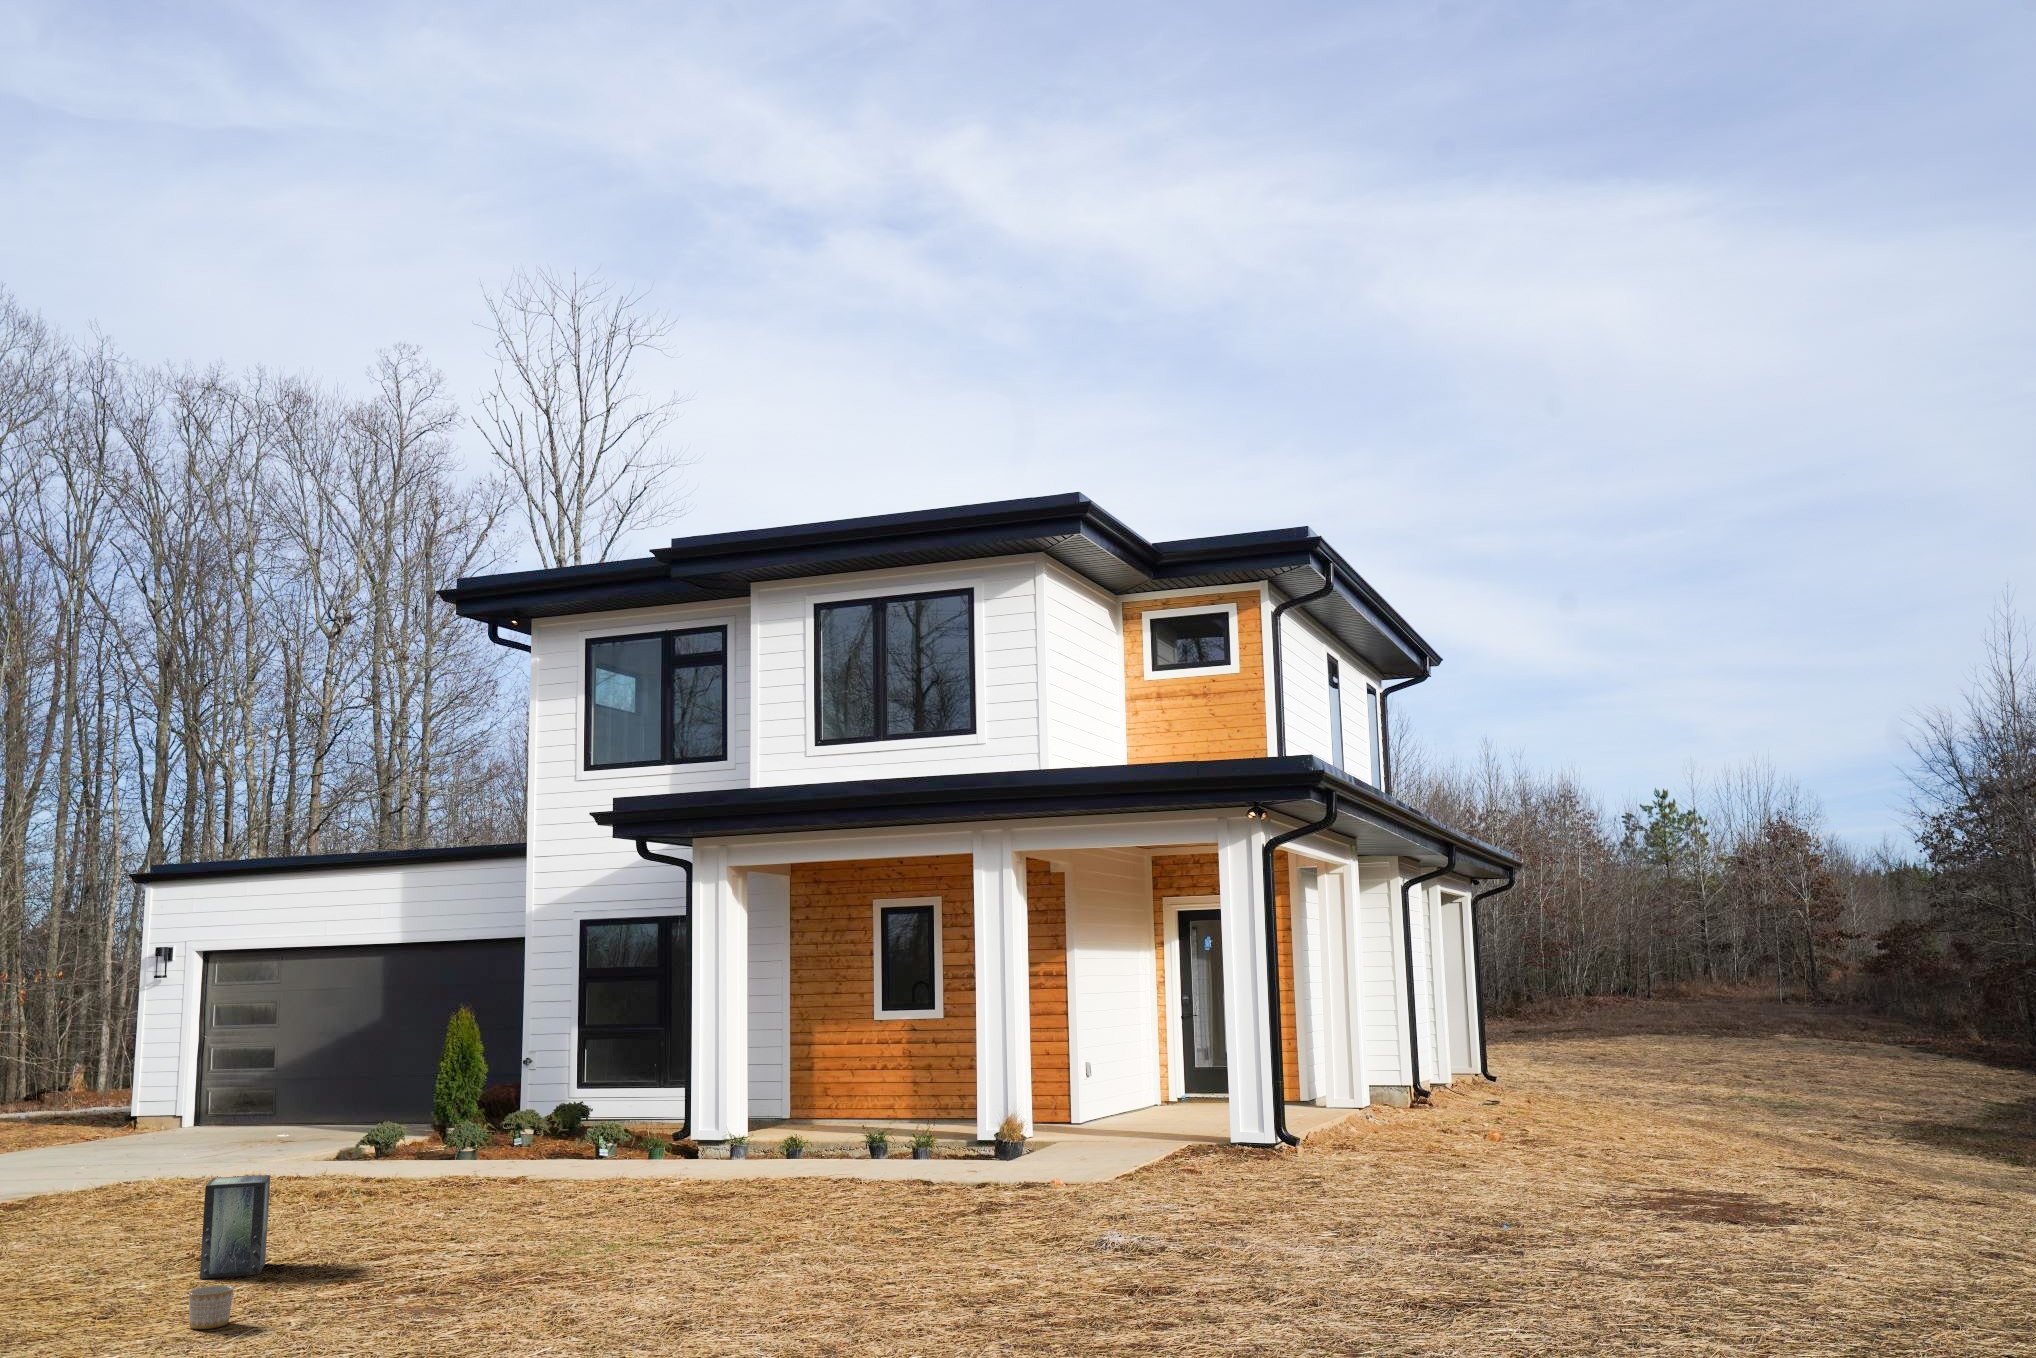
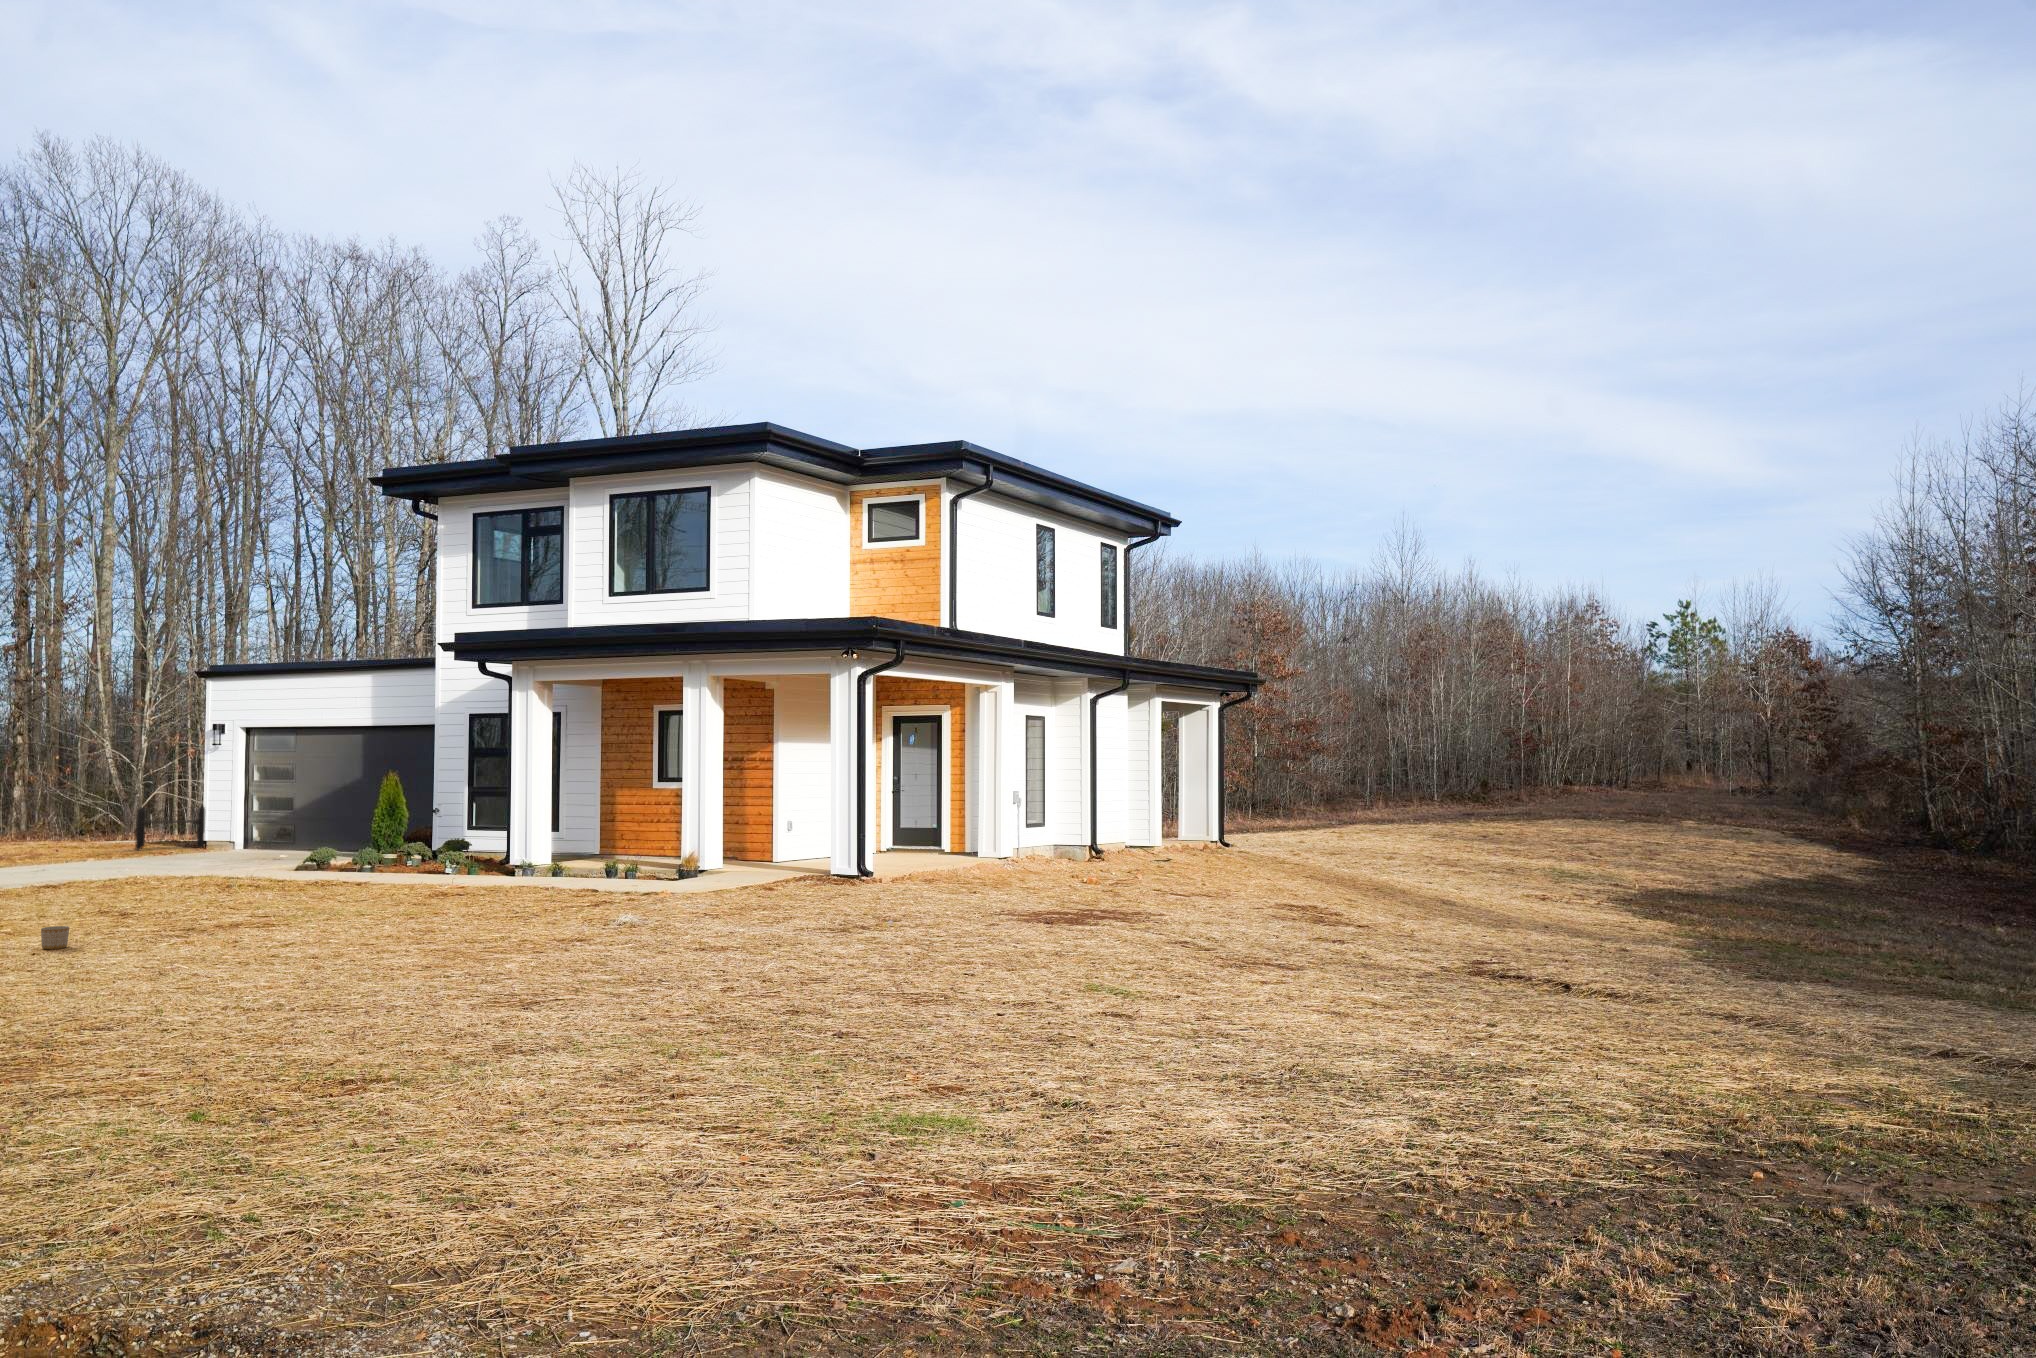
bench: none [40,1067,140,1136] -> present [135,806,205,850]
storage box: present [200,1175,270,1279] -> none [89,868,141,927]

